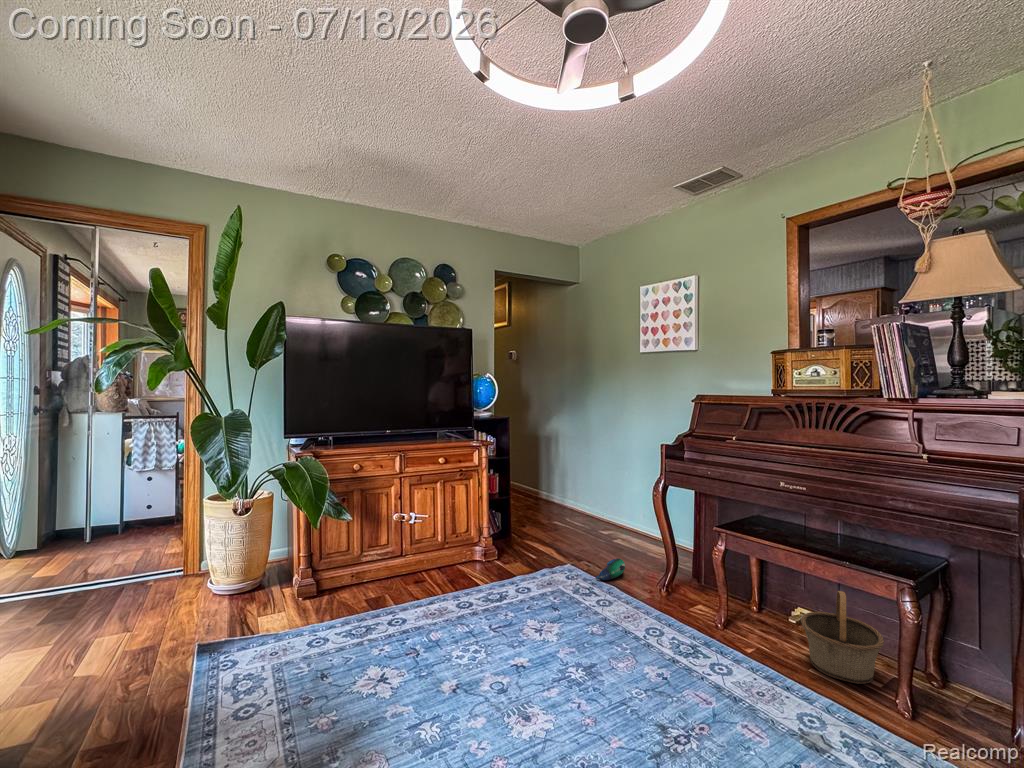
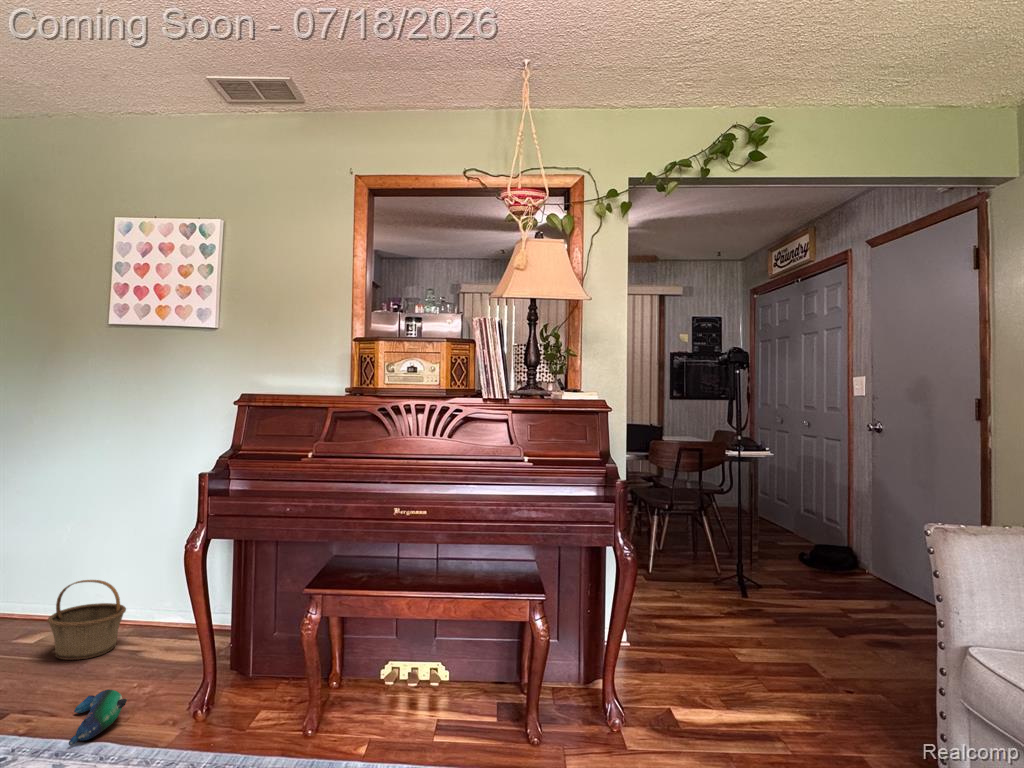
basket: present [801,591,884,684] -> present [48,580,126,660]

